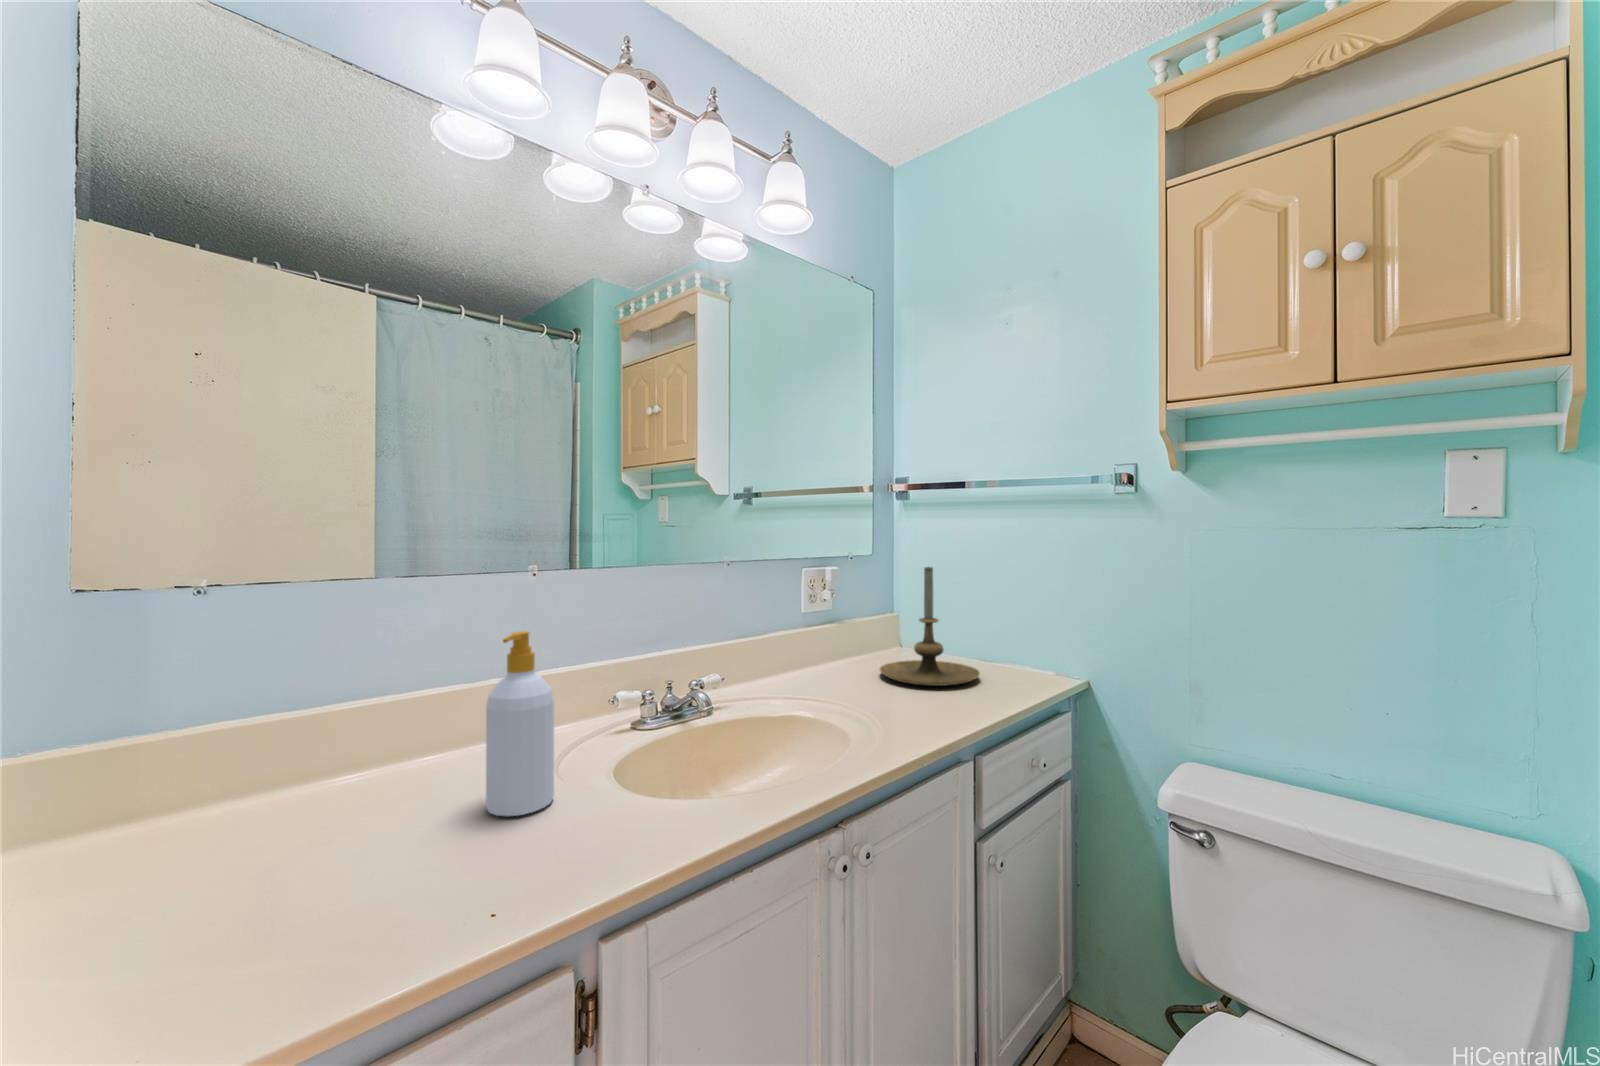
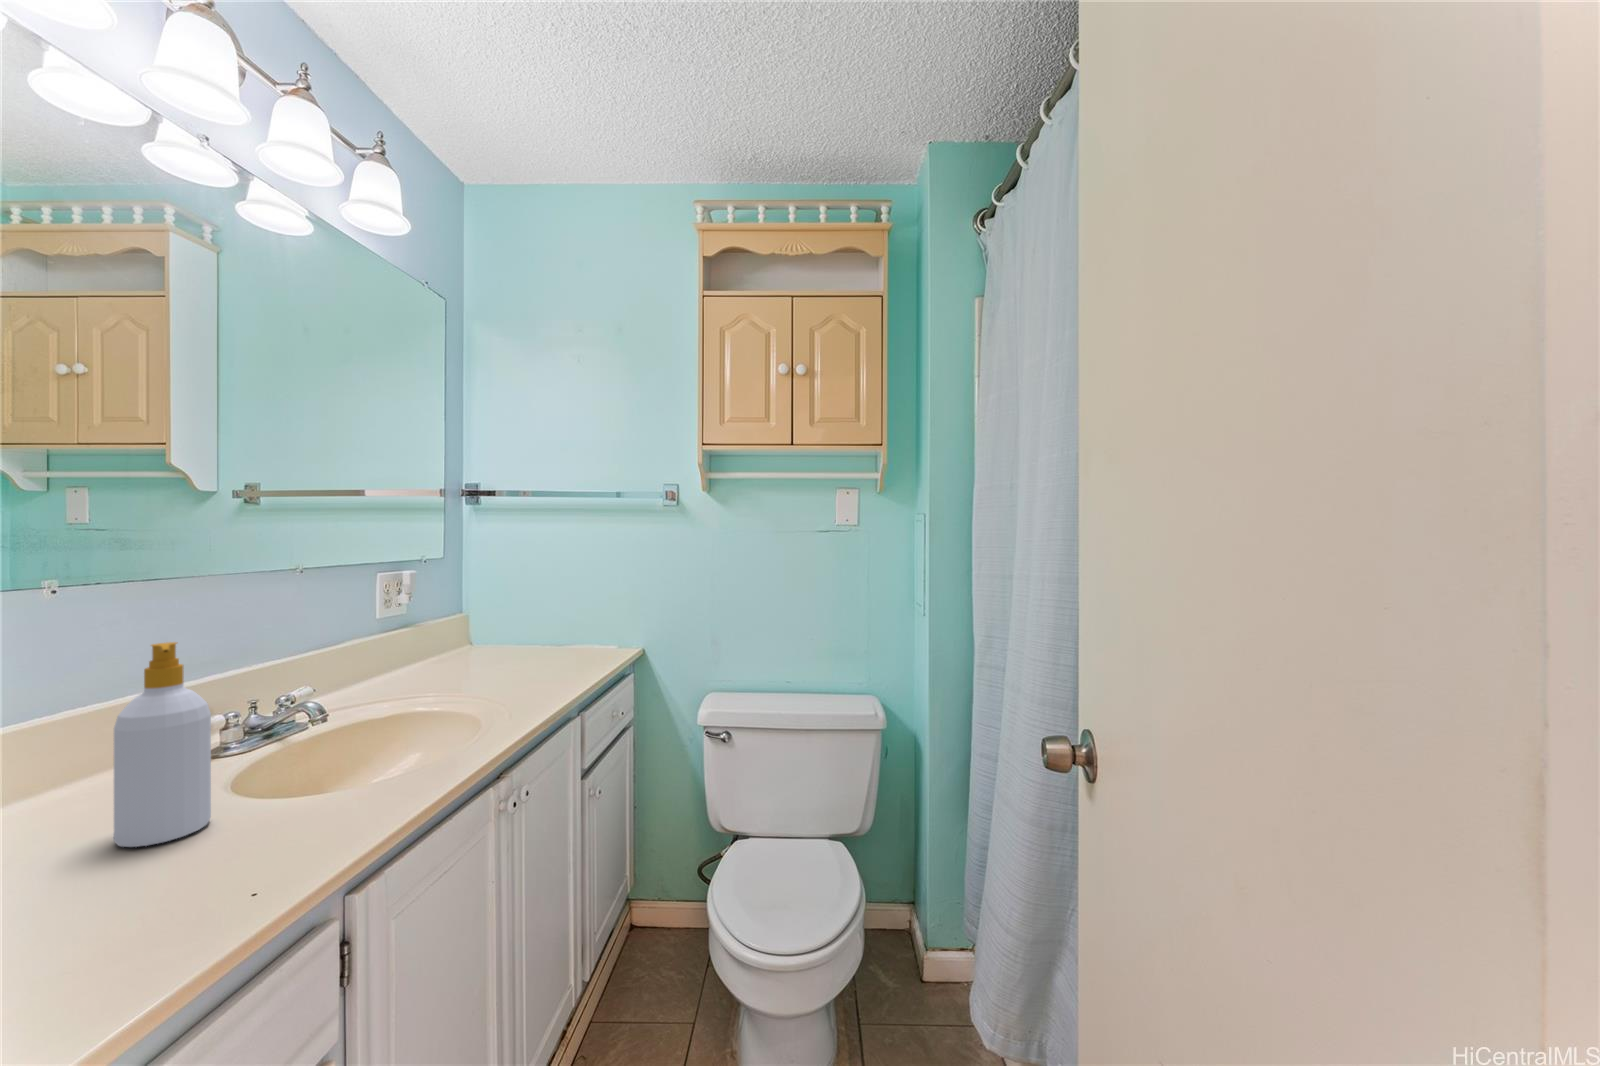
candle holder: present [880,567,980,686] -> none [472,564,568,668]

